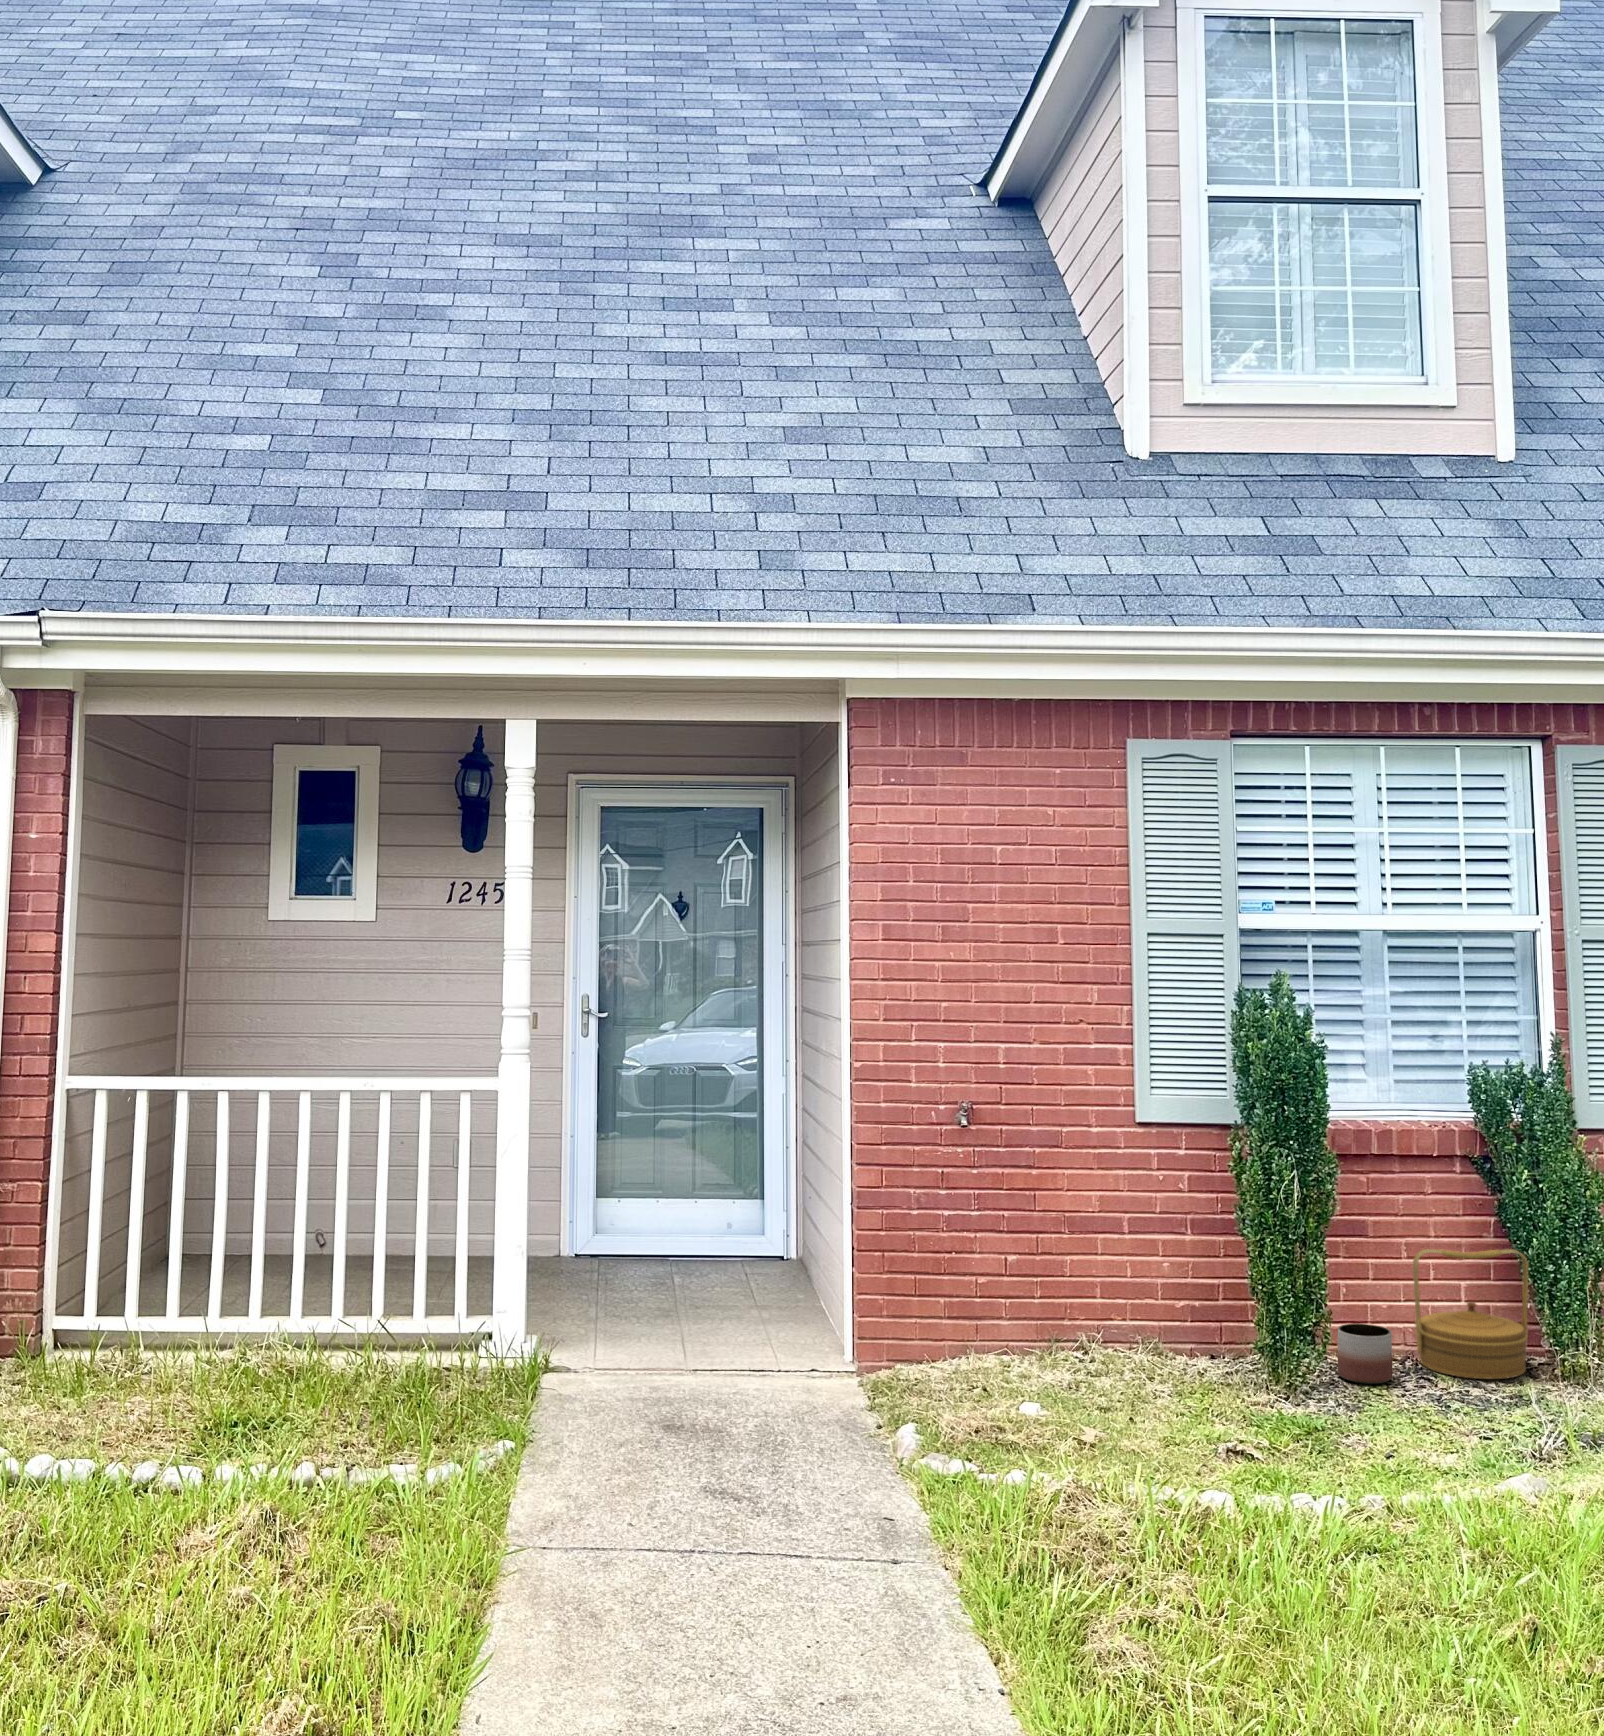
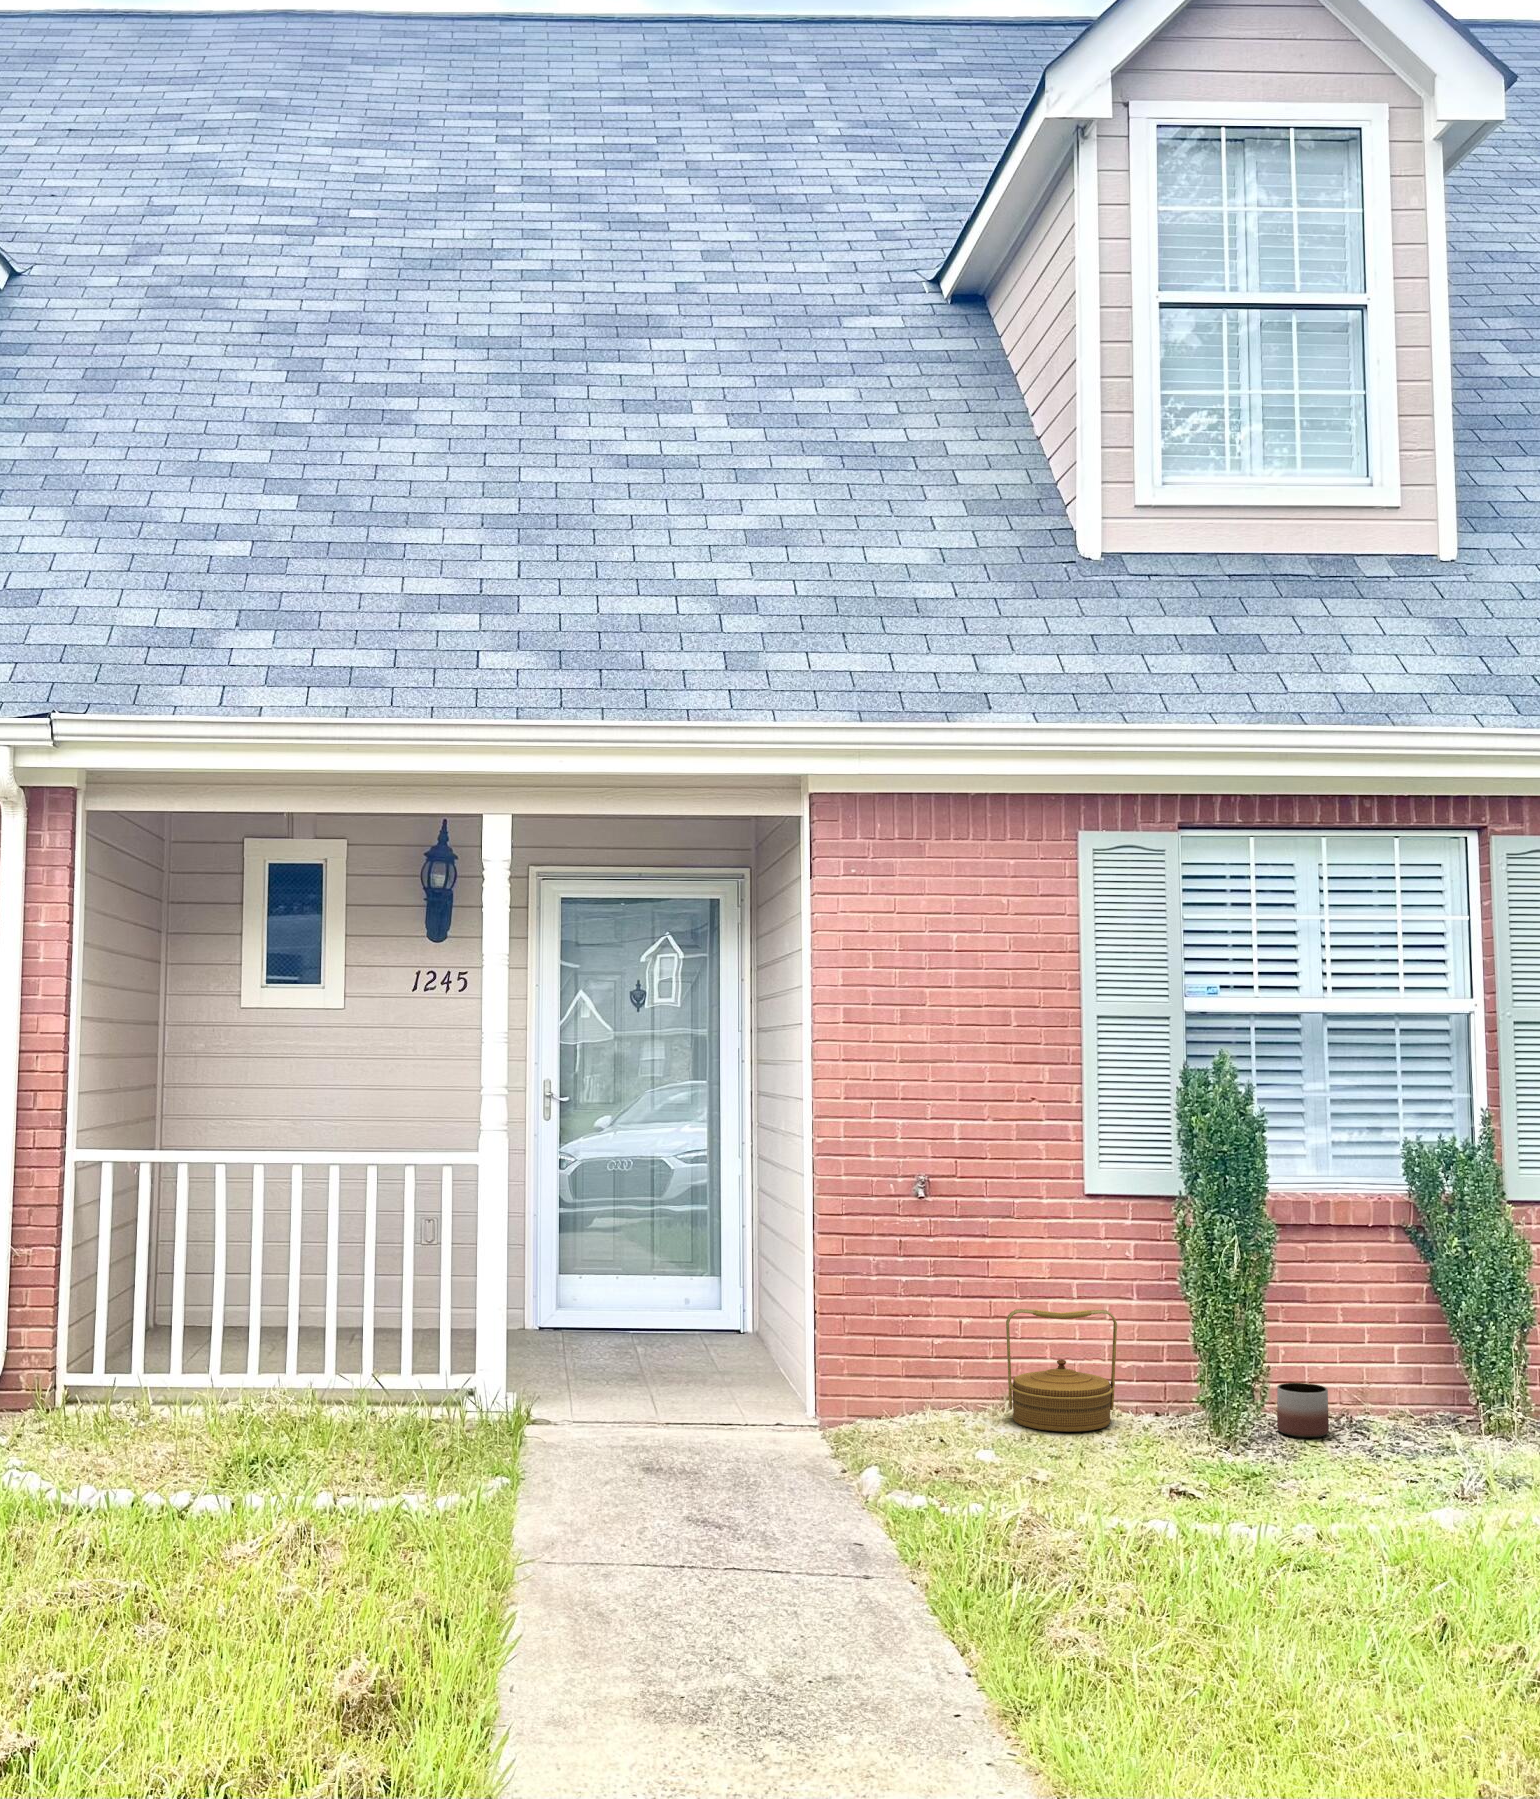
woven basket: present [1413,1249,1528,1379] -> present [1006,1309,1117,1432]

